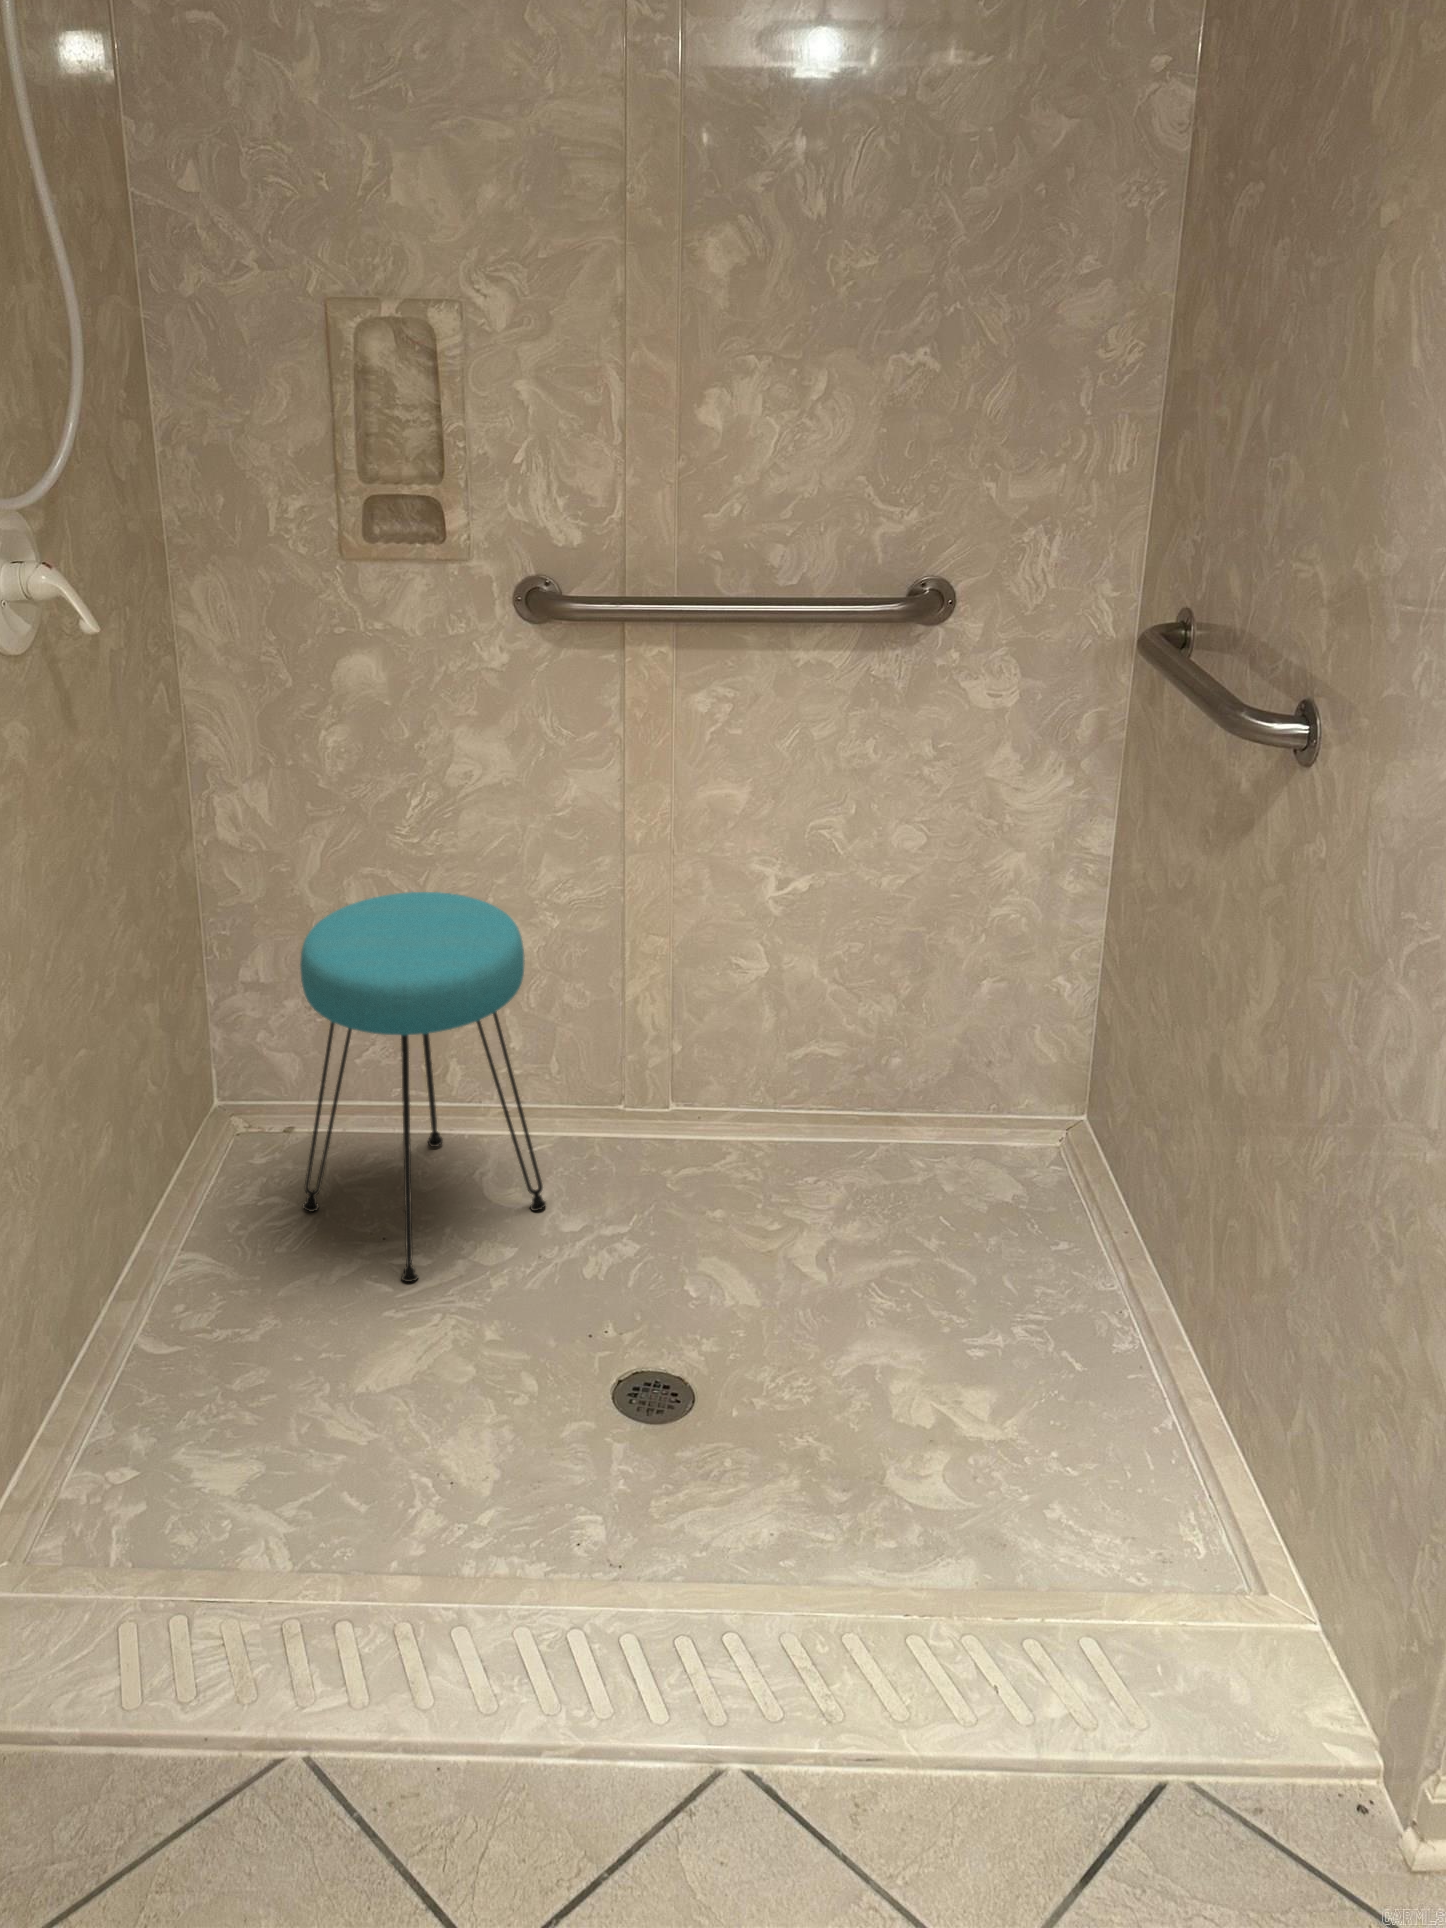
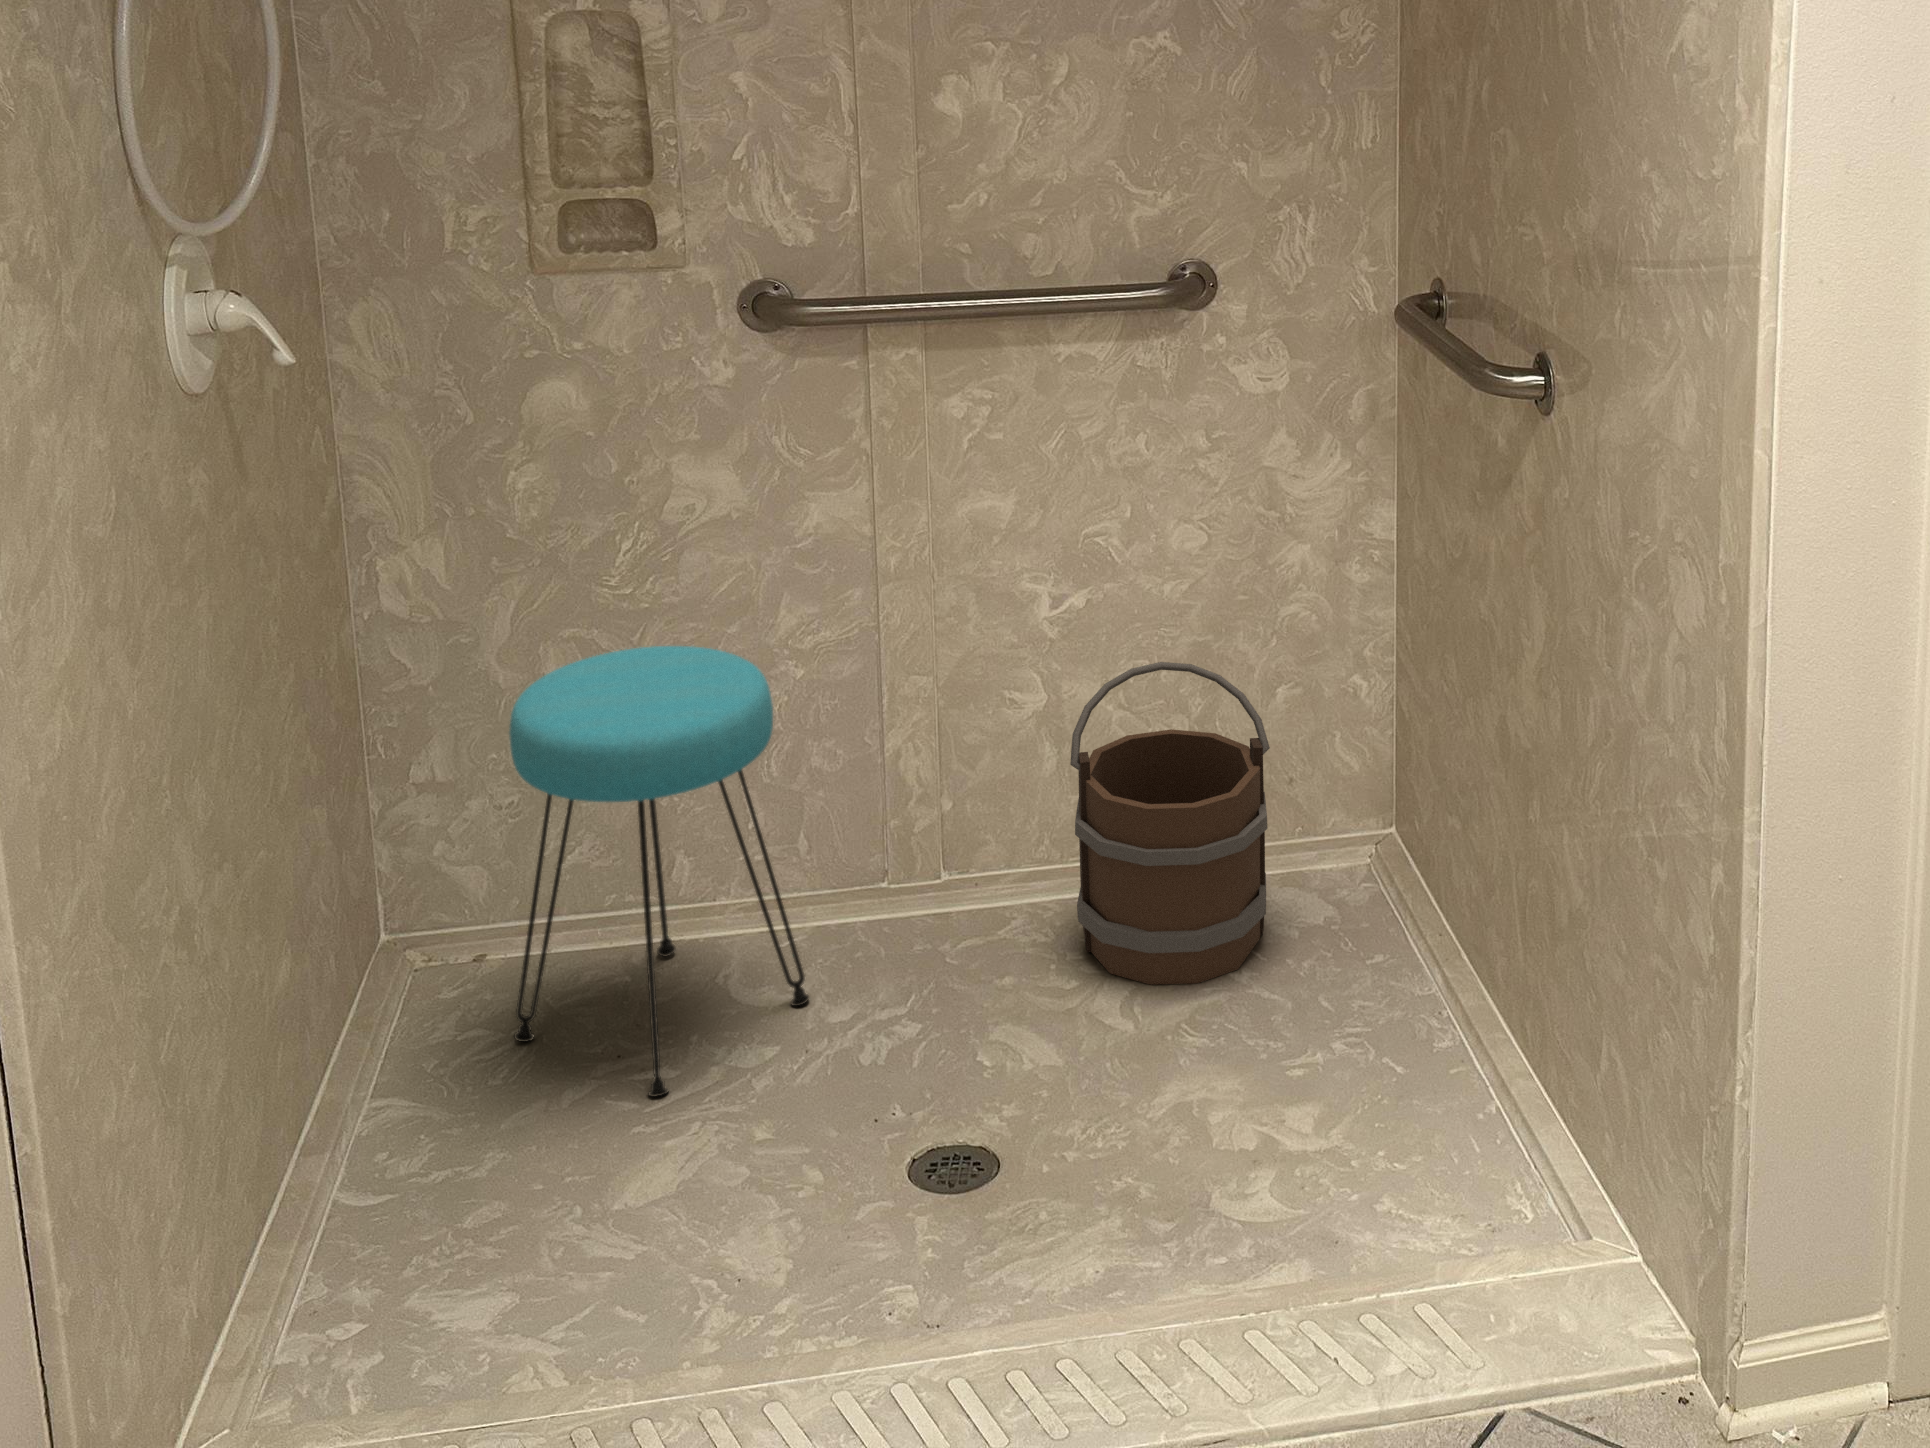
bucket: none [784,946,972,1240] -> present [1070,662,1270,985]

